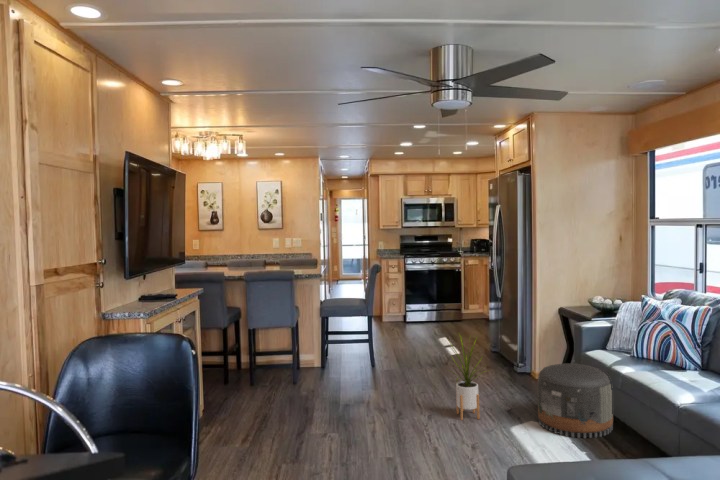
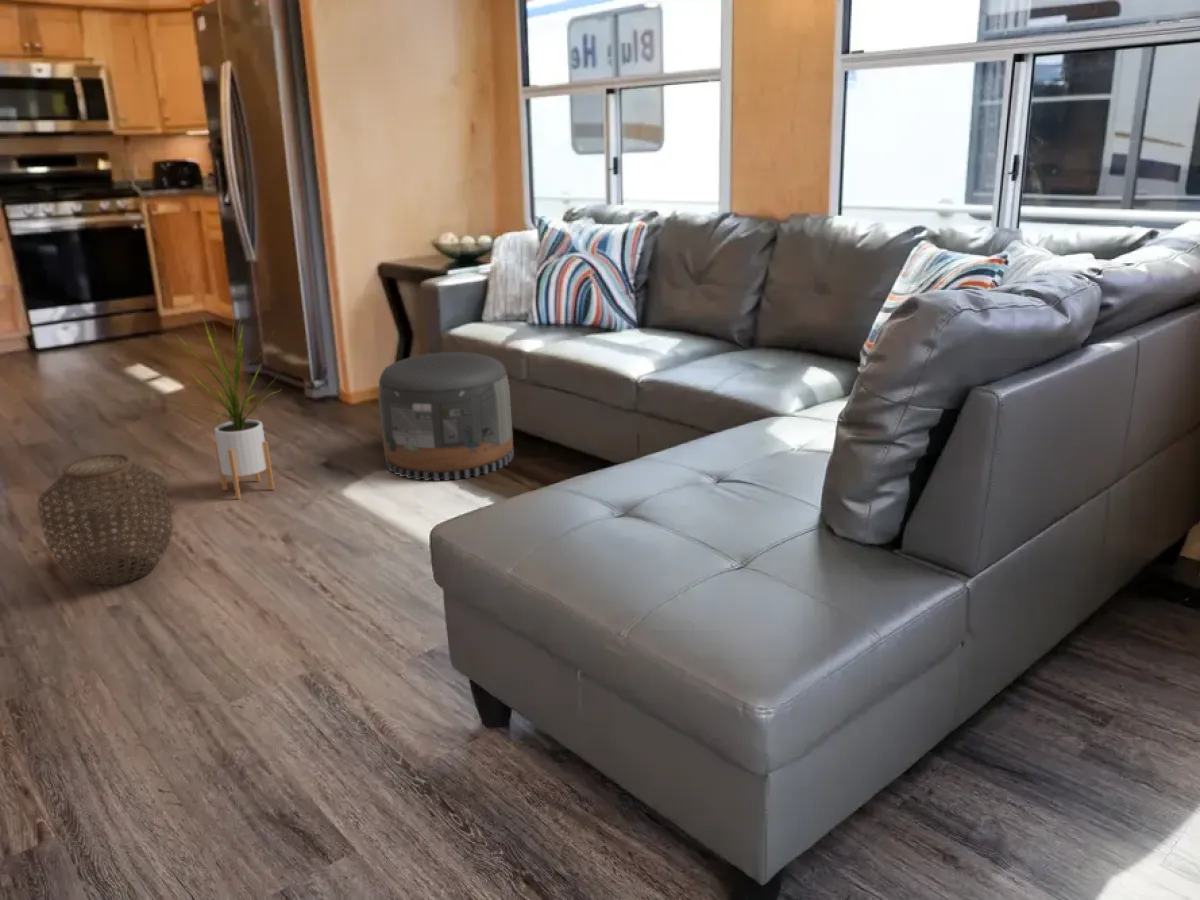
woven basket: none [376,388,426,448] -> present [38,454,172,585]

